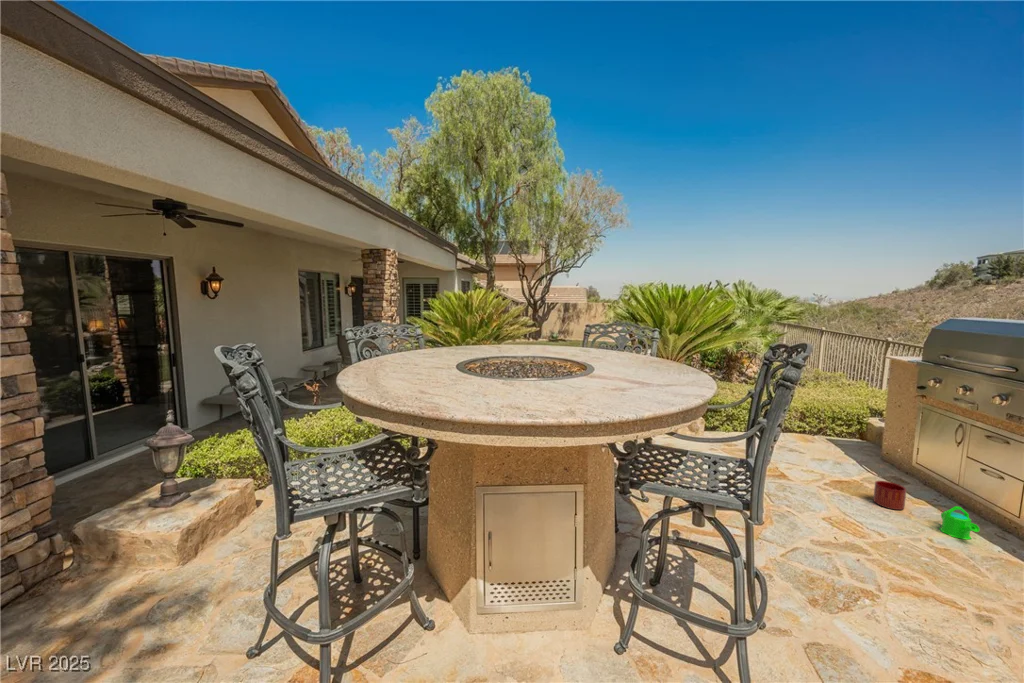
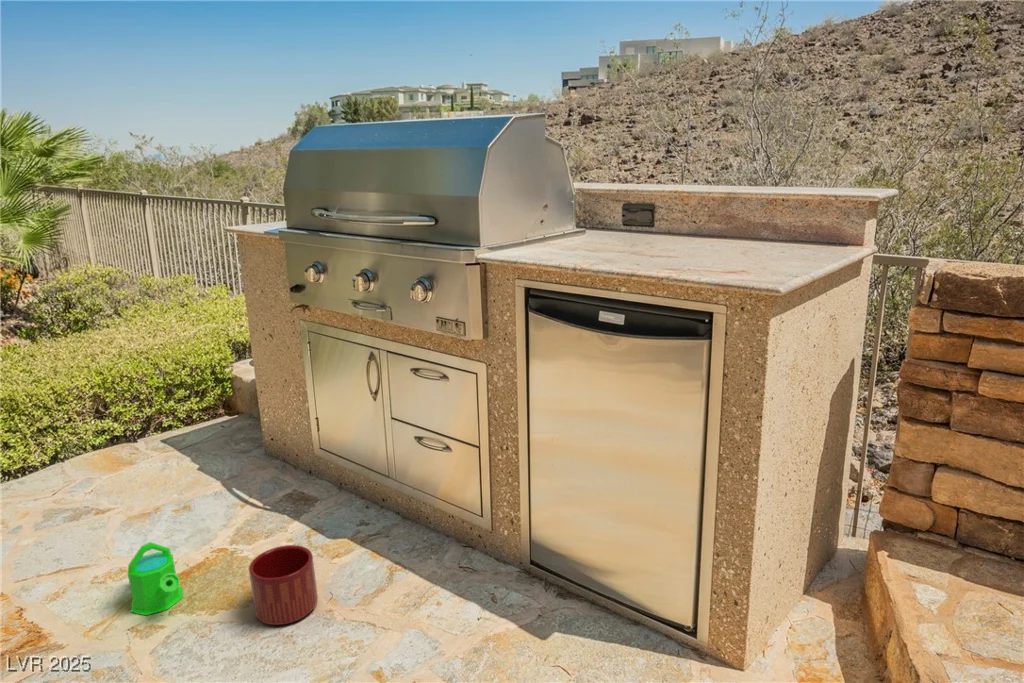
watering can: present [940,506,979,539] -> present [128,542,183,615]

